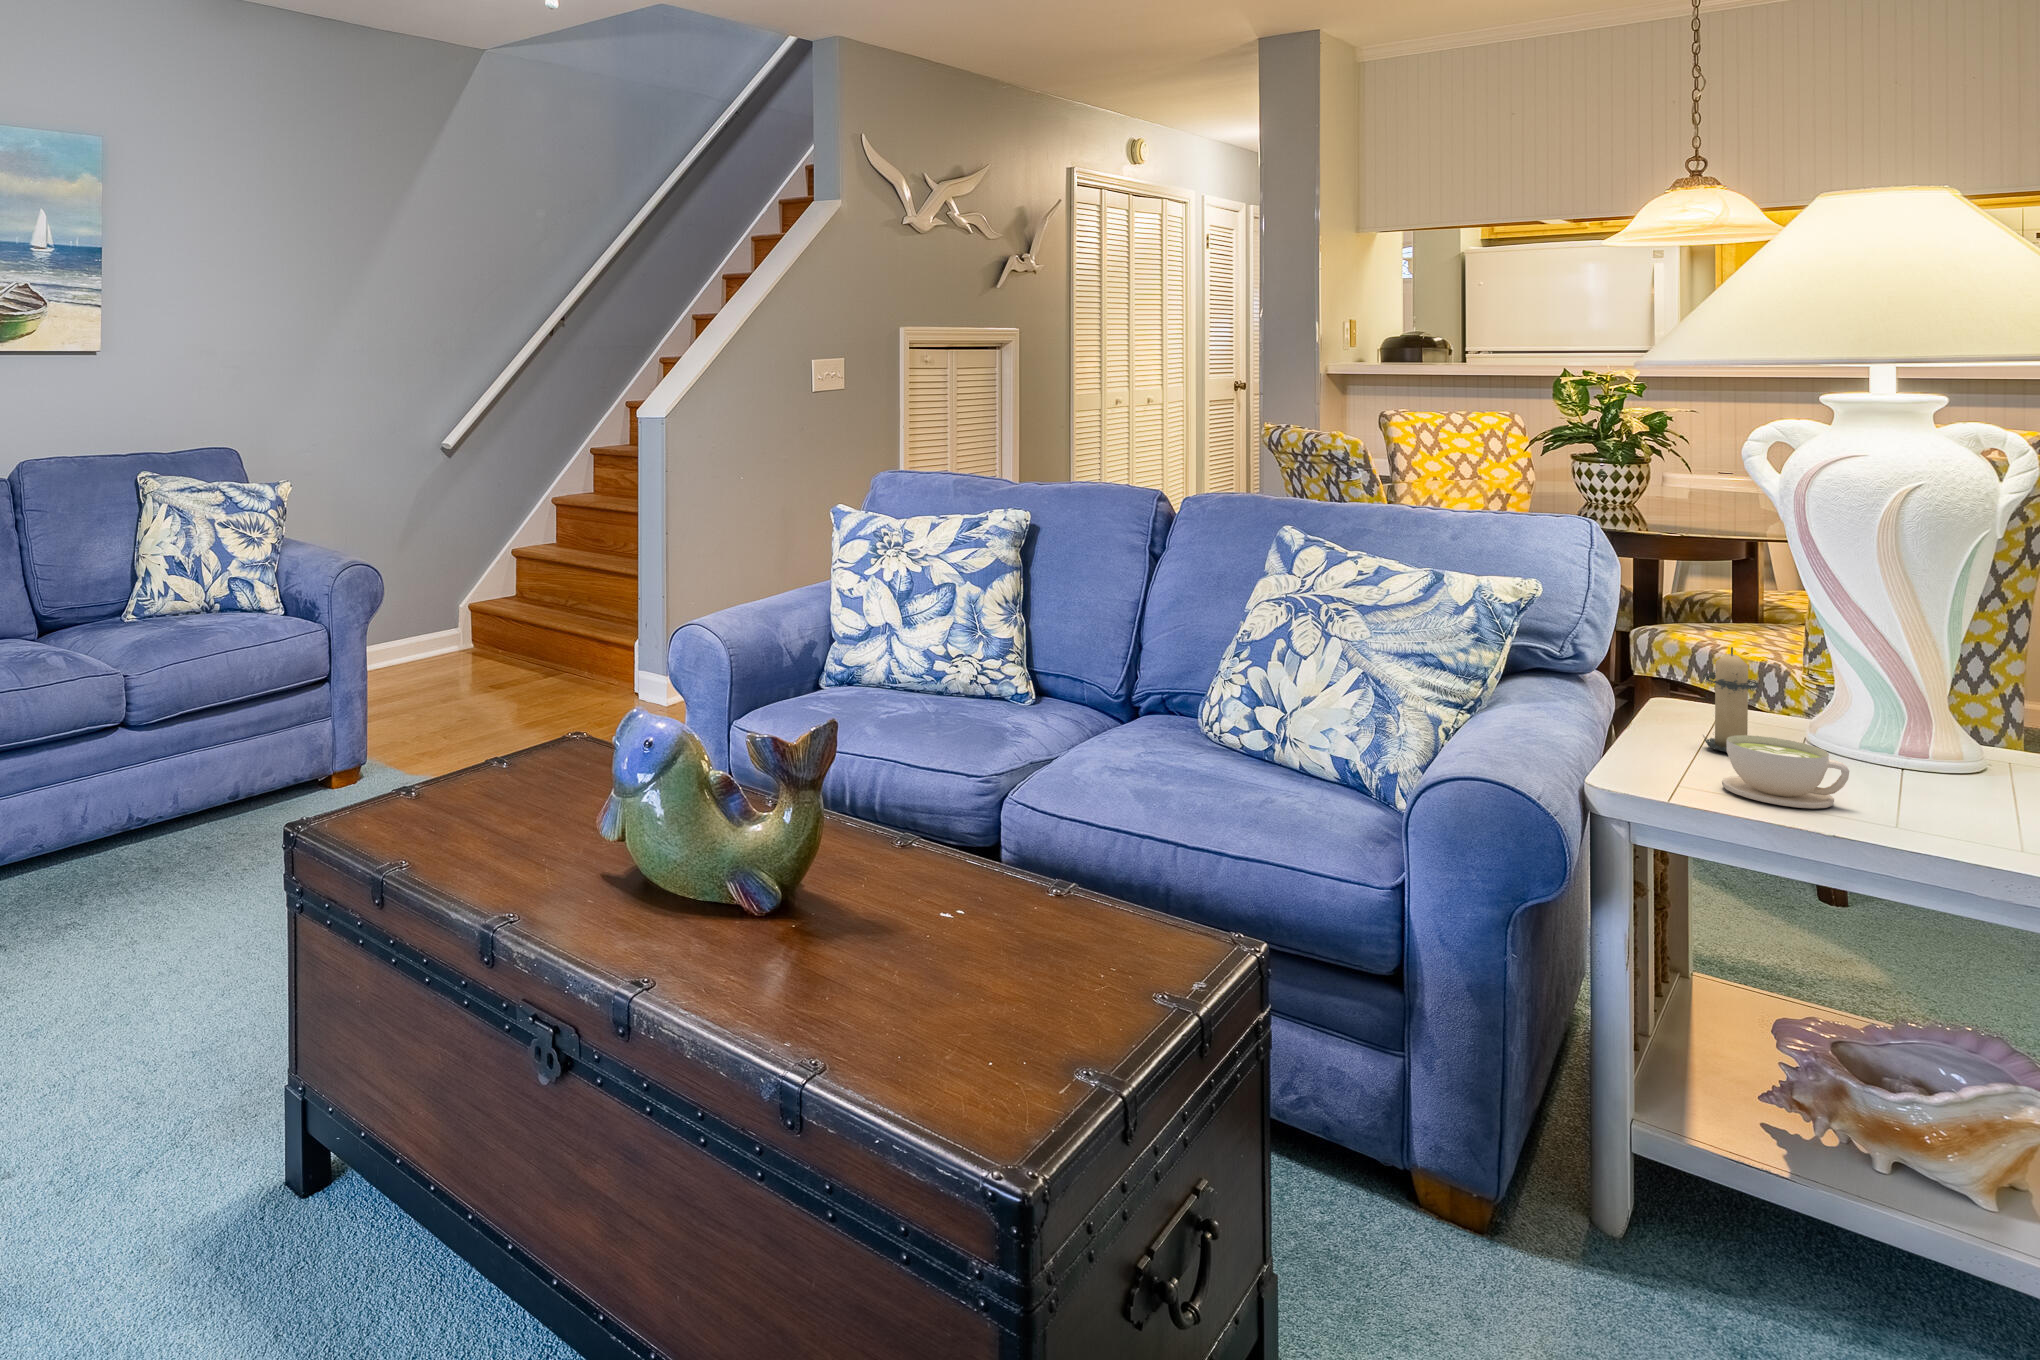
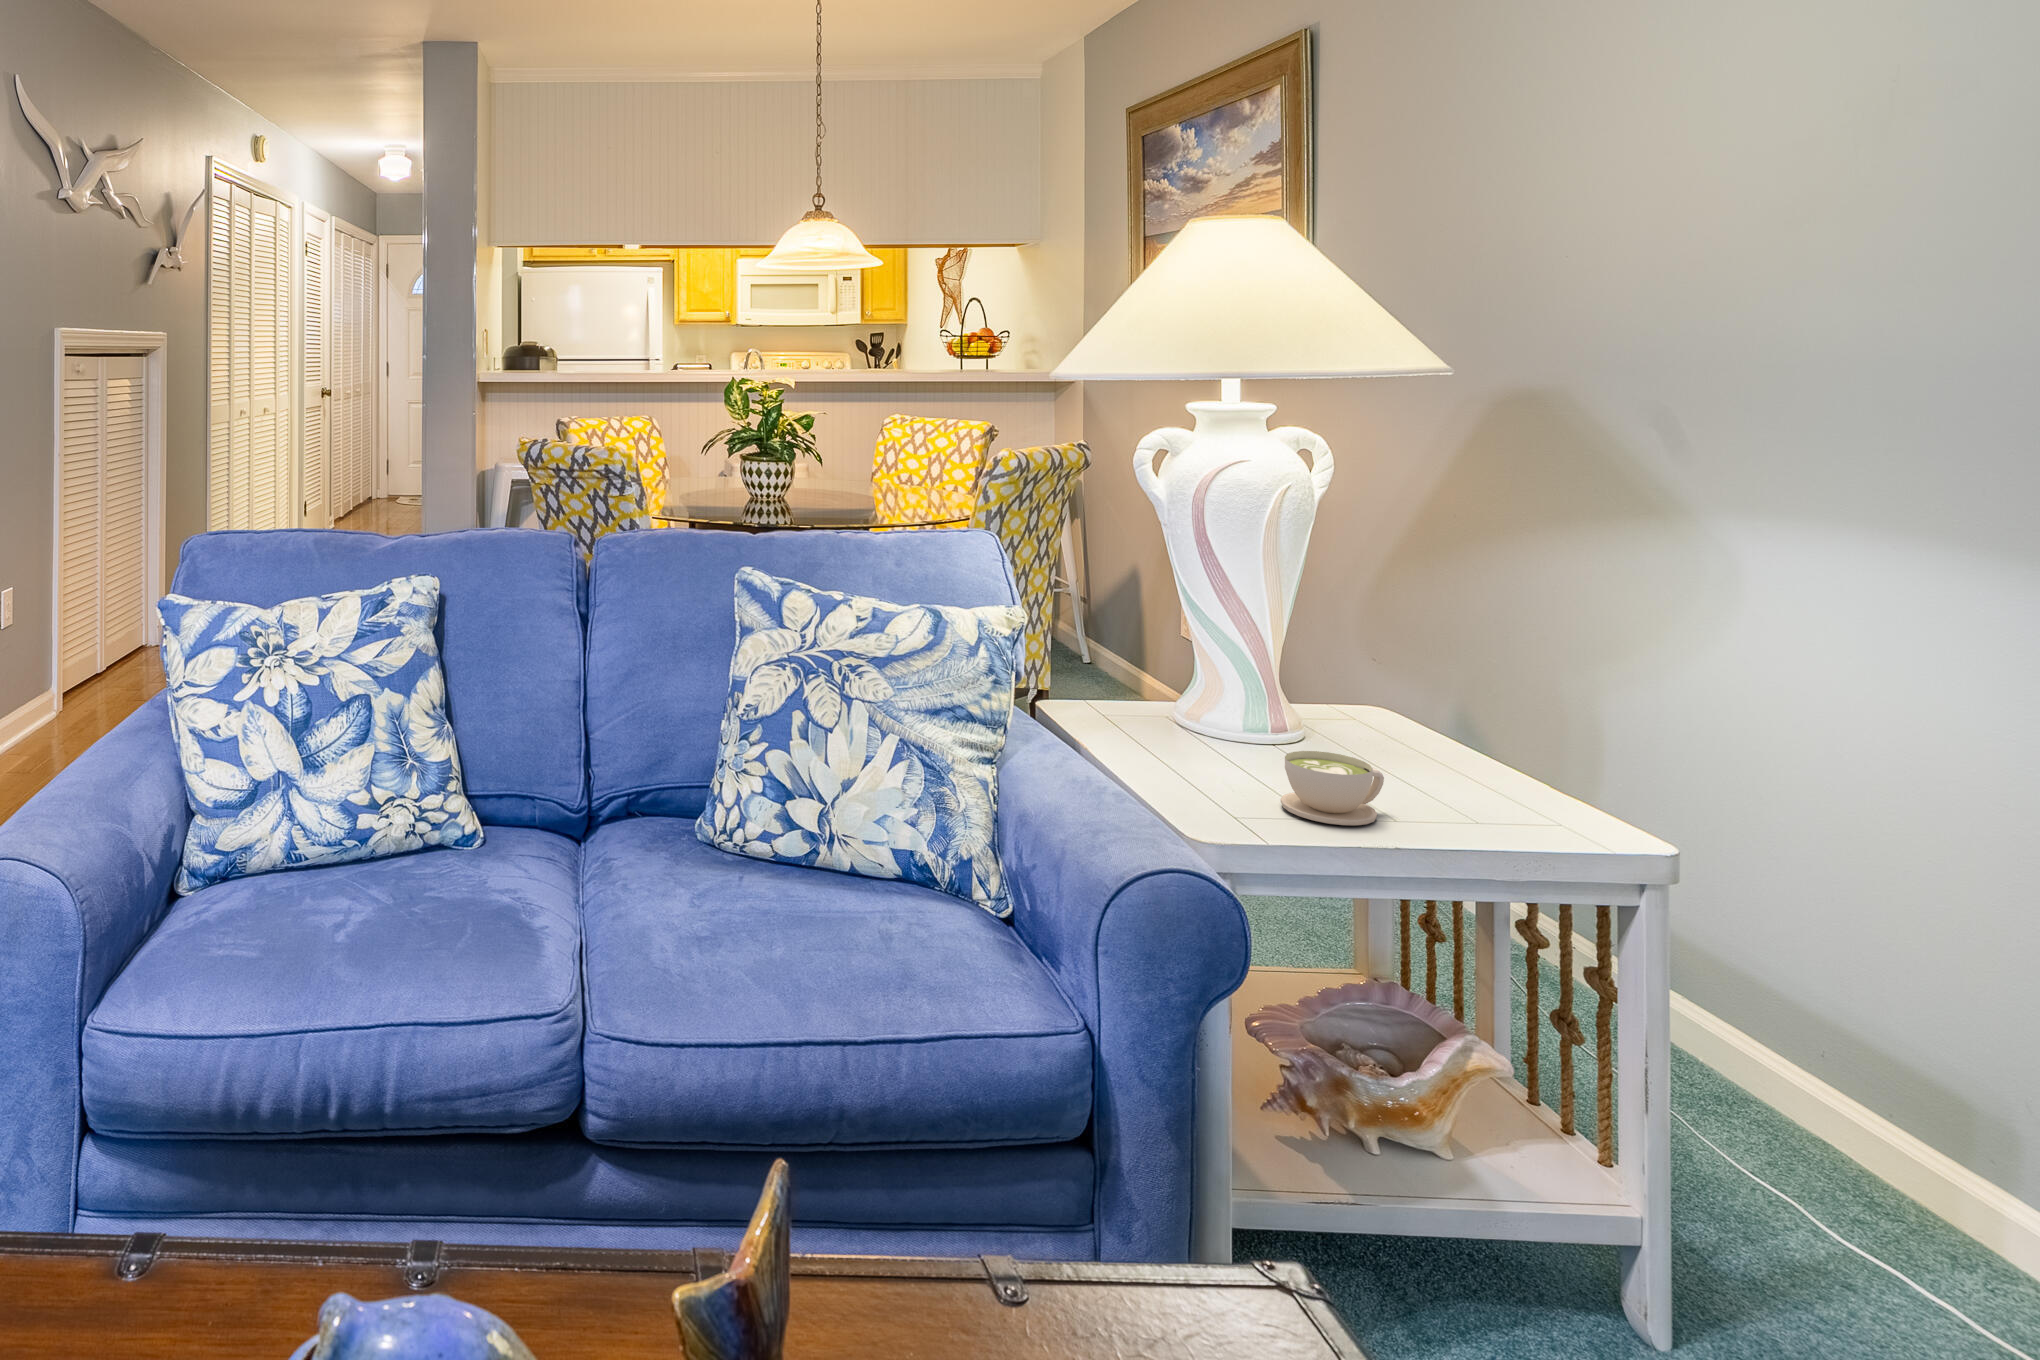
candle: present [1703,647,1760,752] -> none [1177,657,1234,765]

